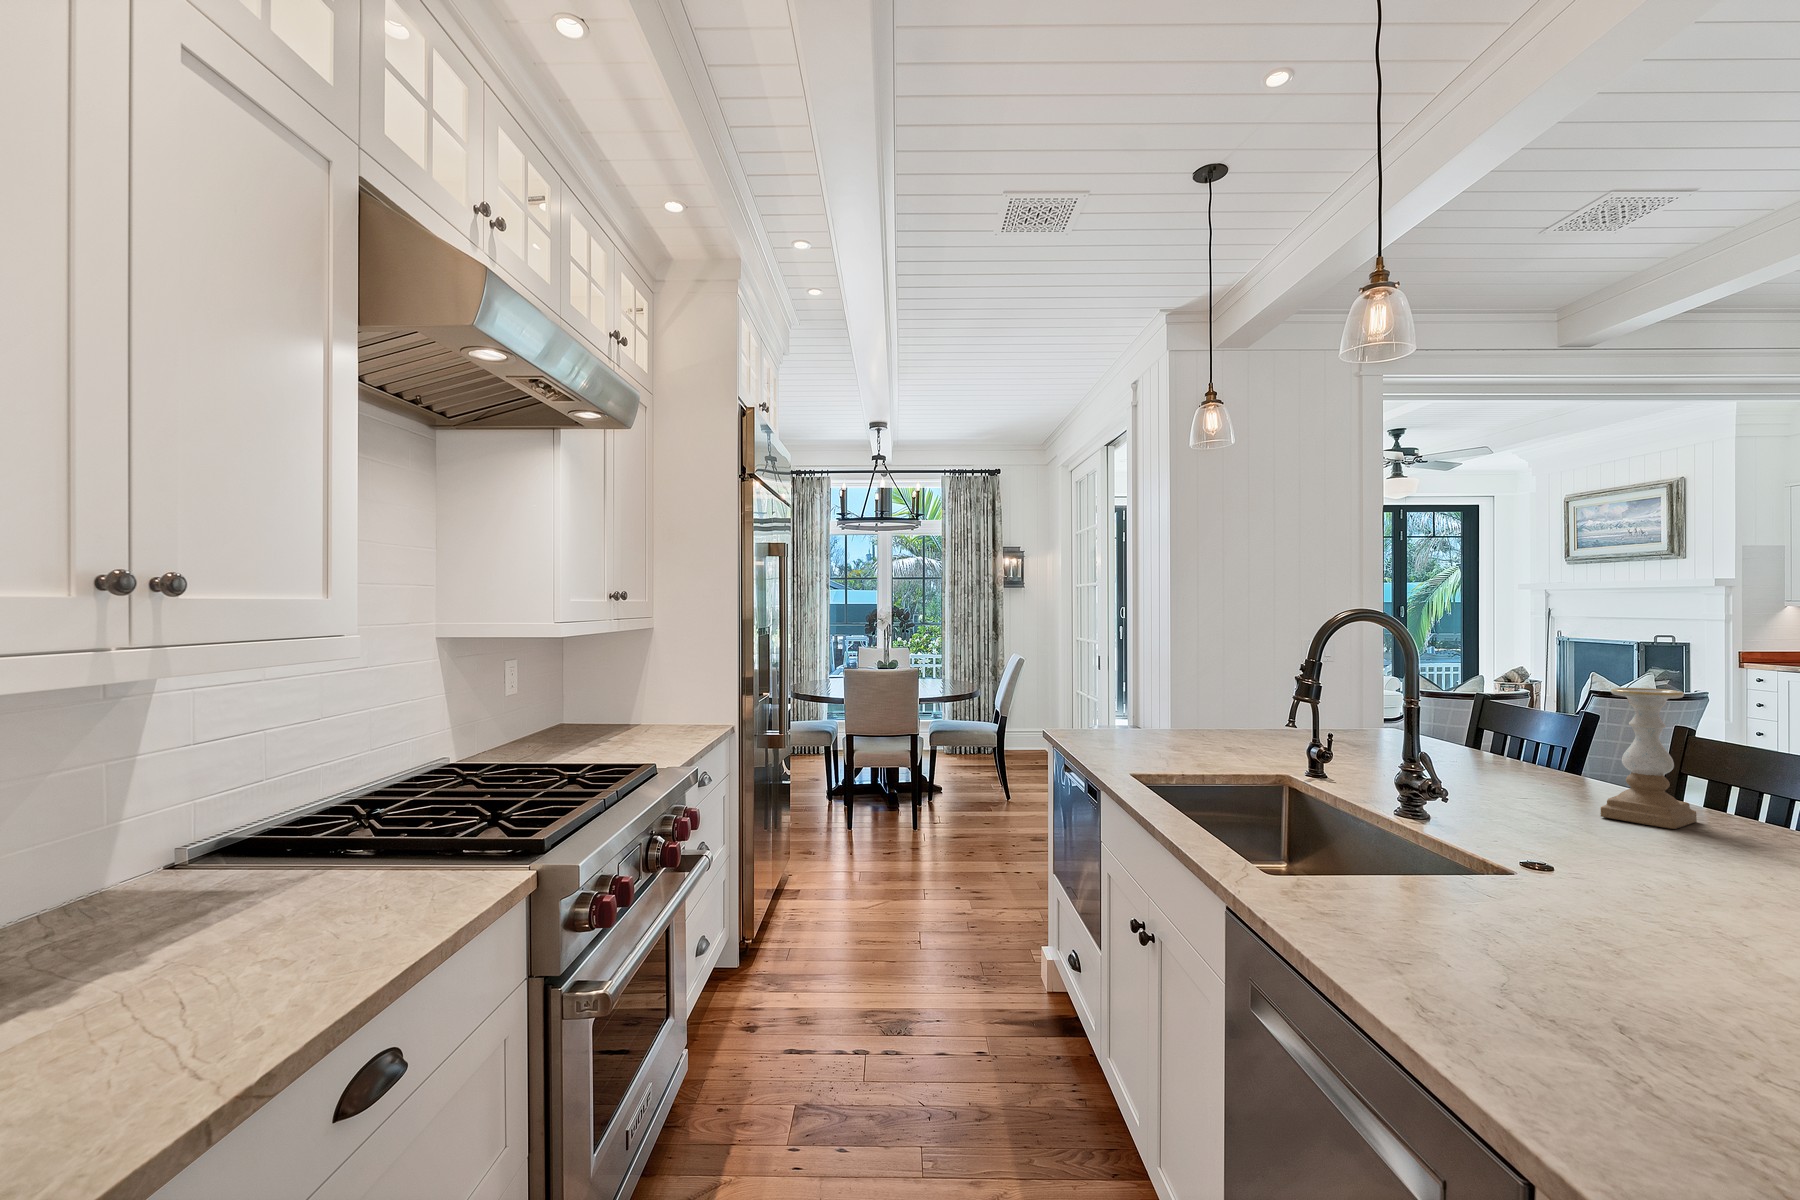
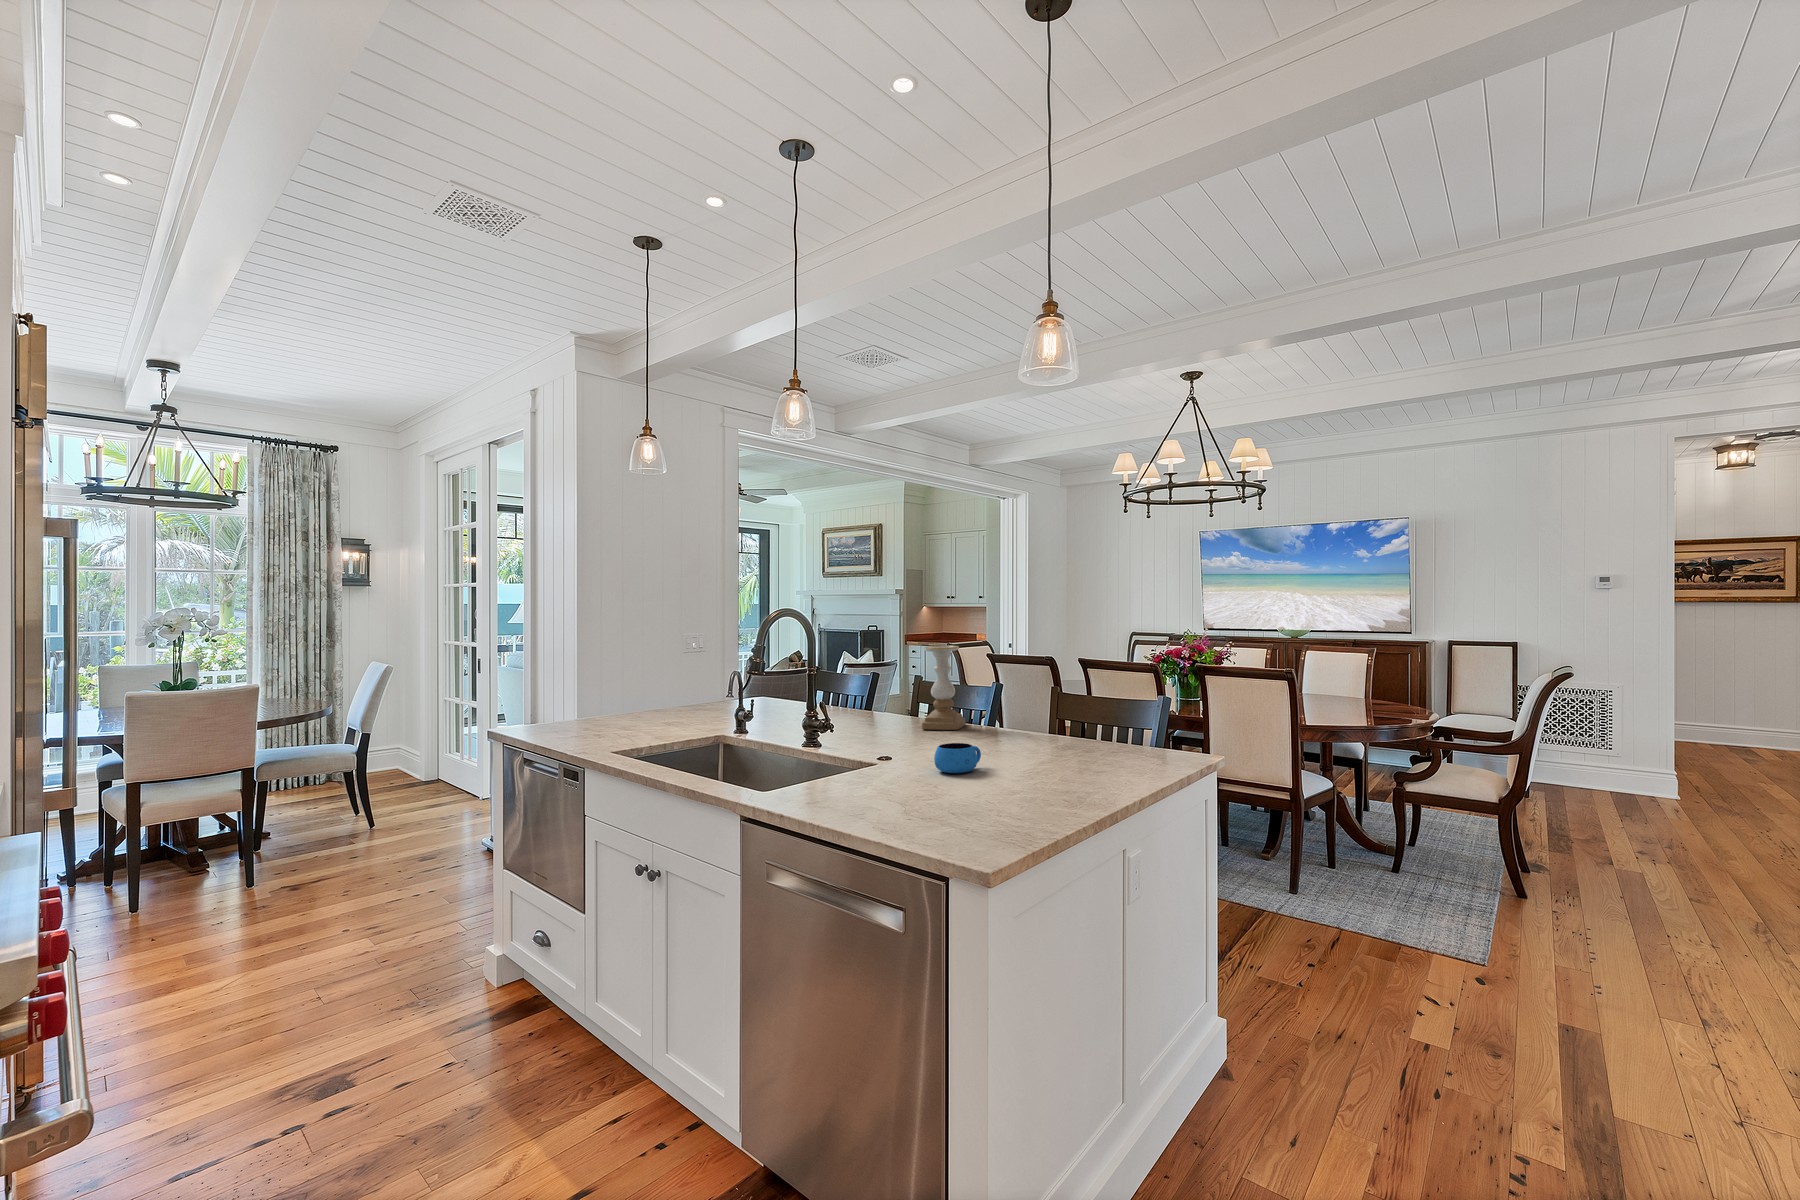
mug: none [1583,859,1693,919] -> present [934,743,981,773]

